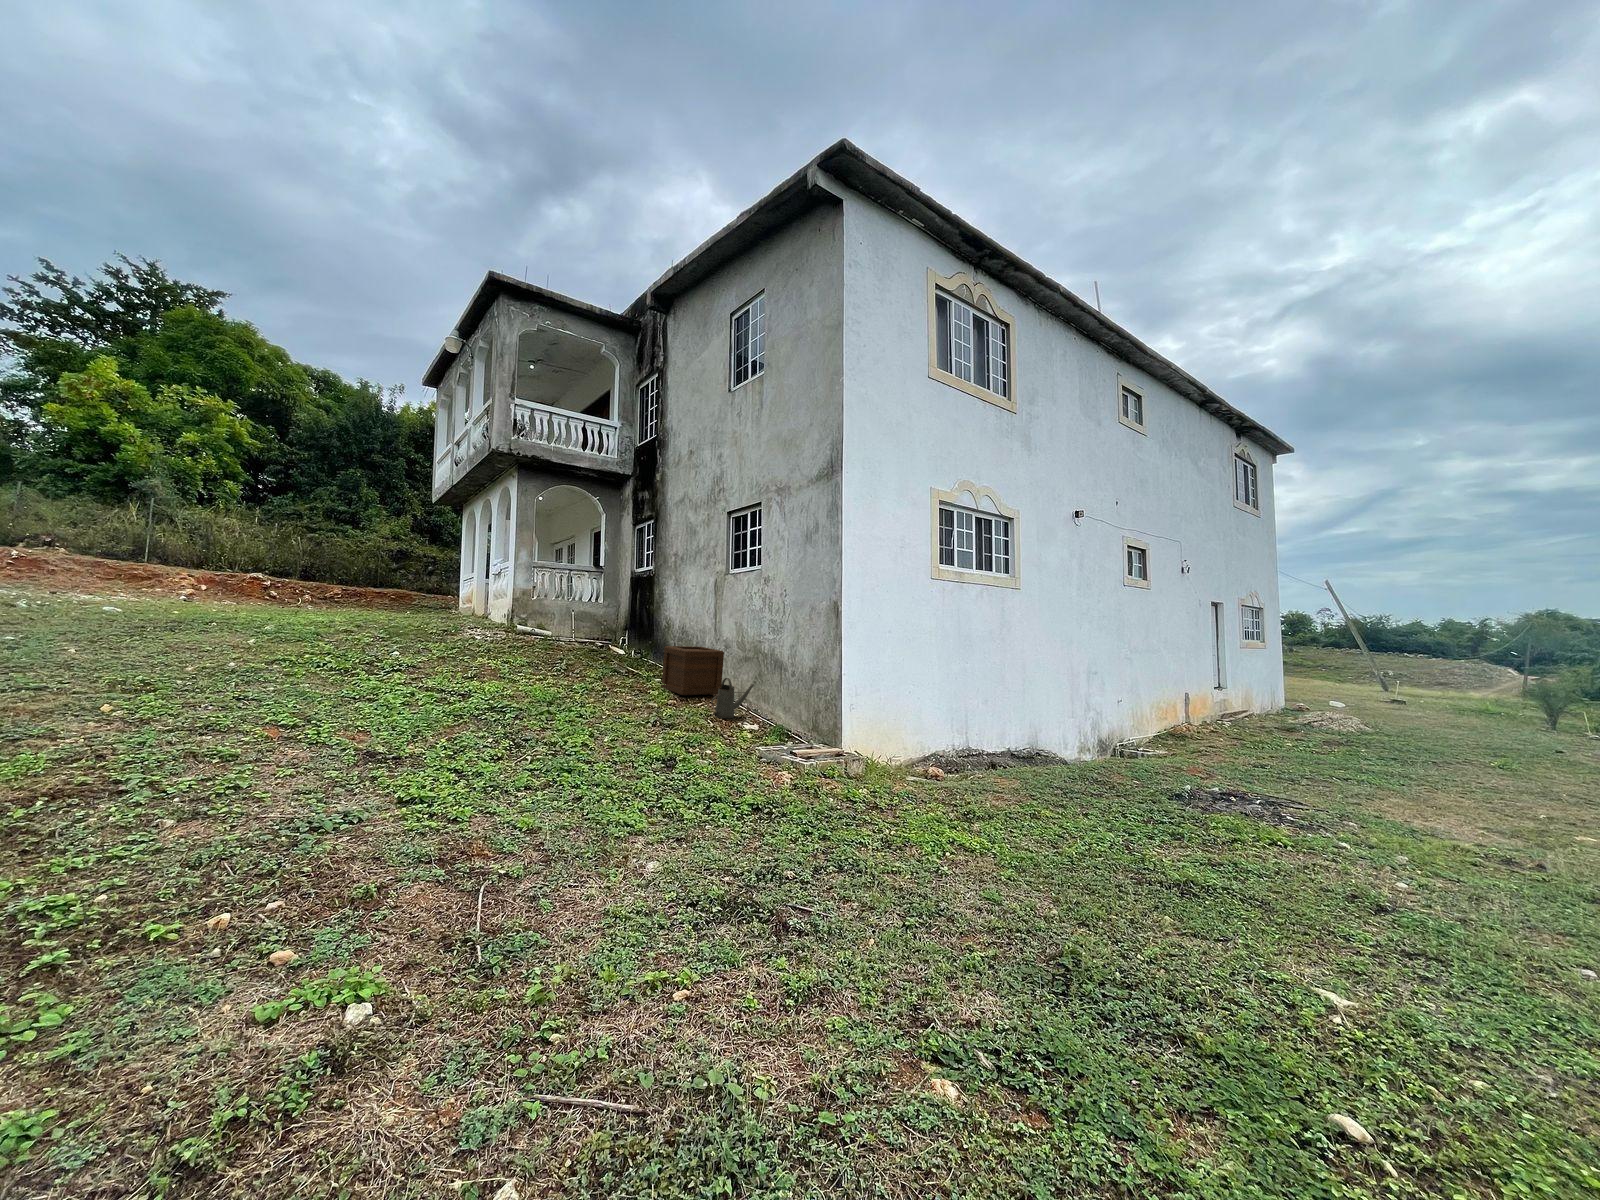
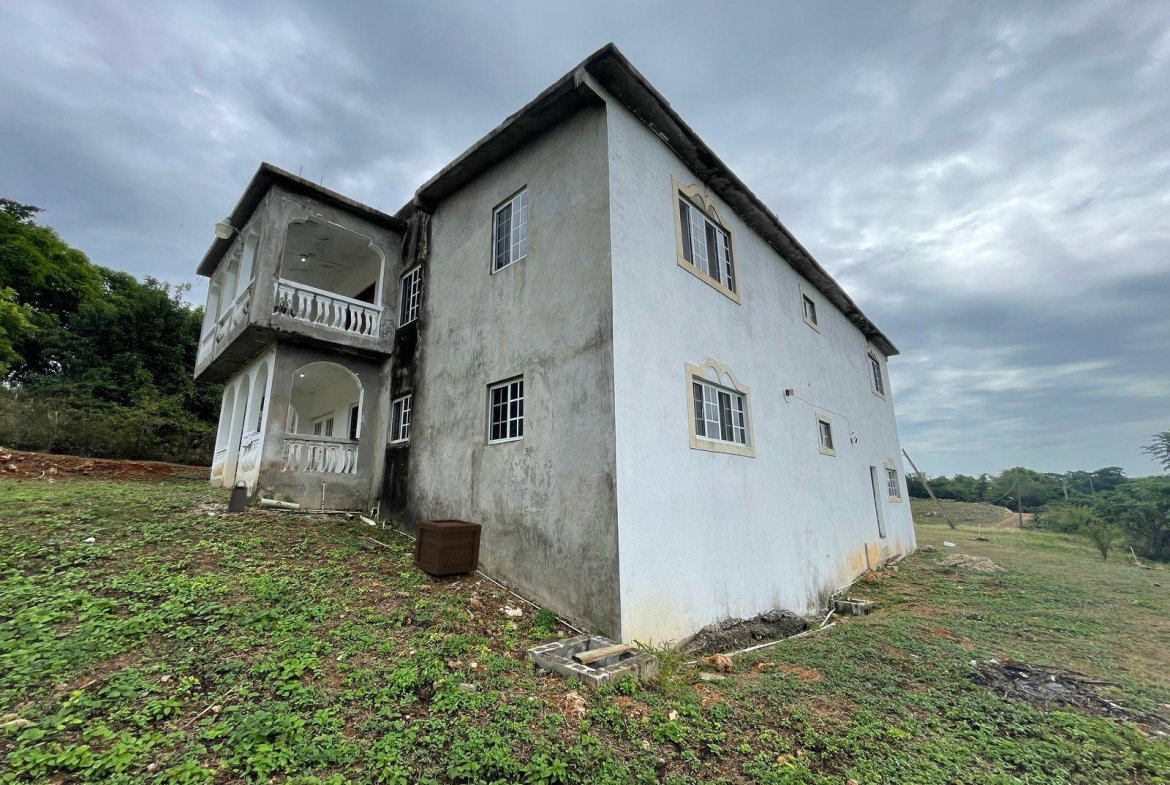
watering can: present [711,678,754,718] -> present [226,481,263,512]

